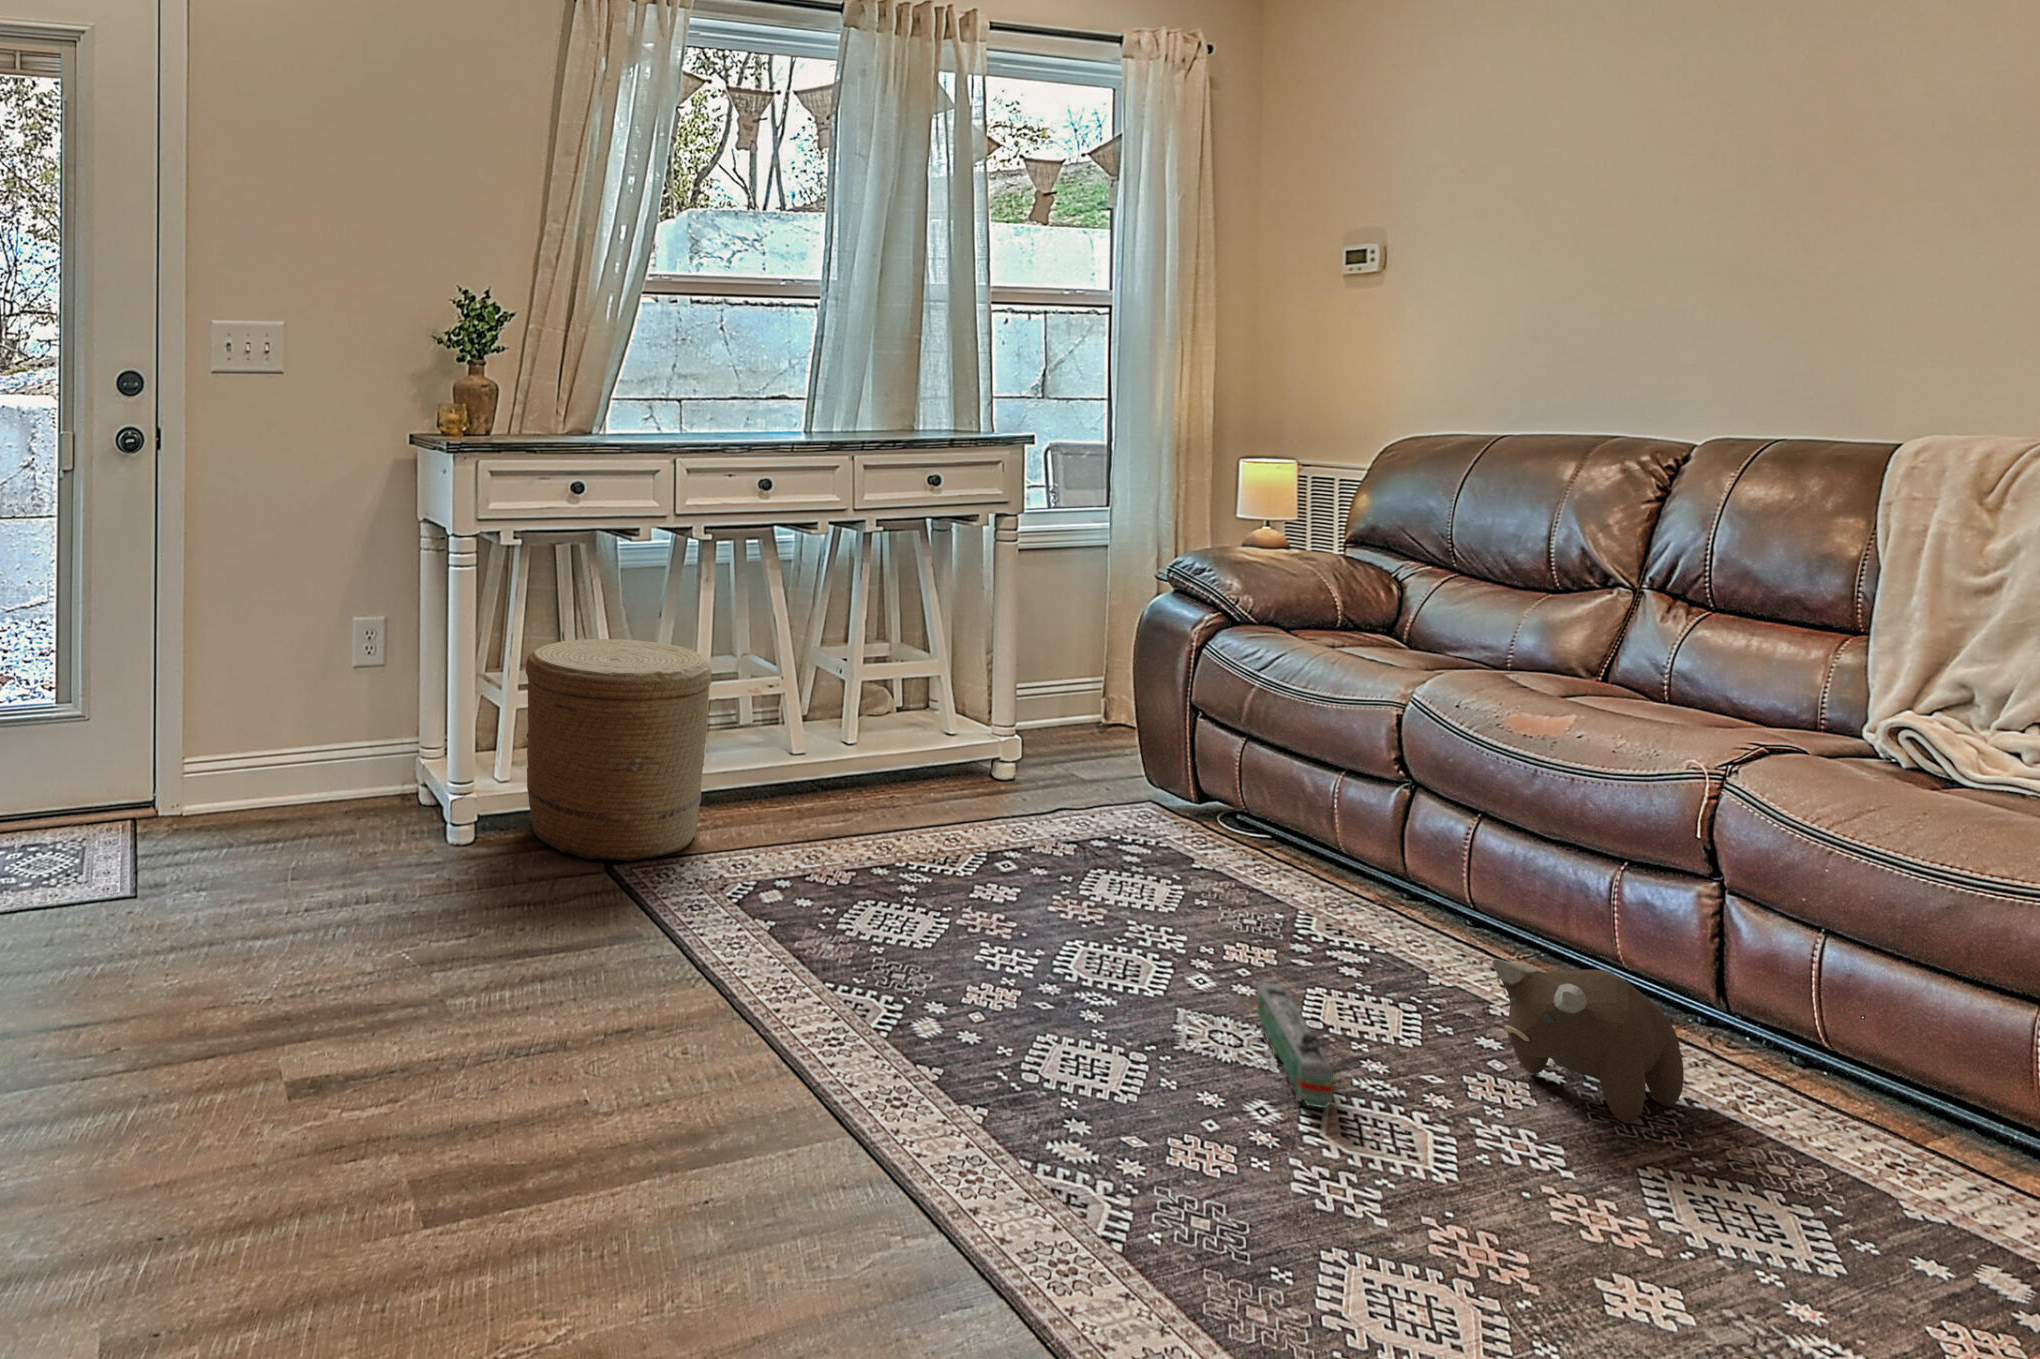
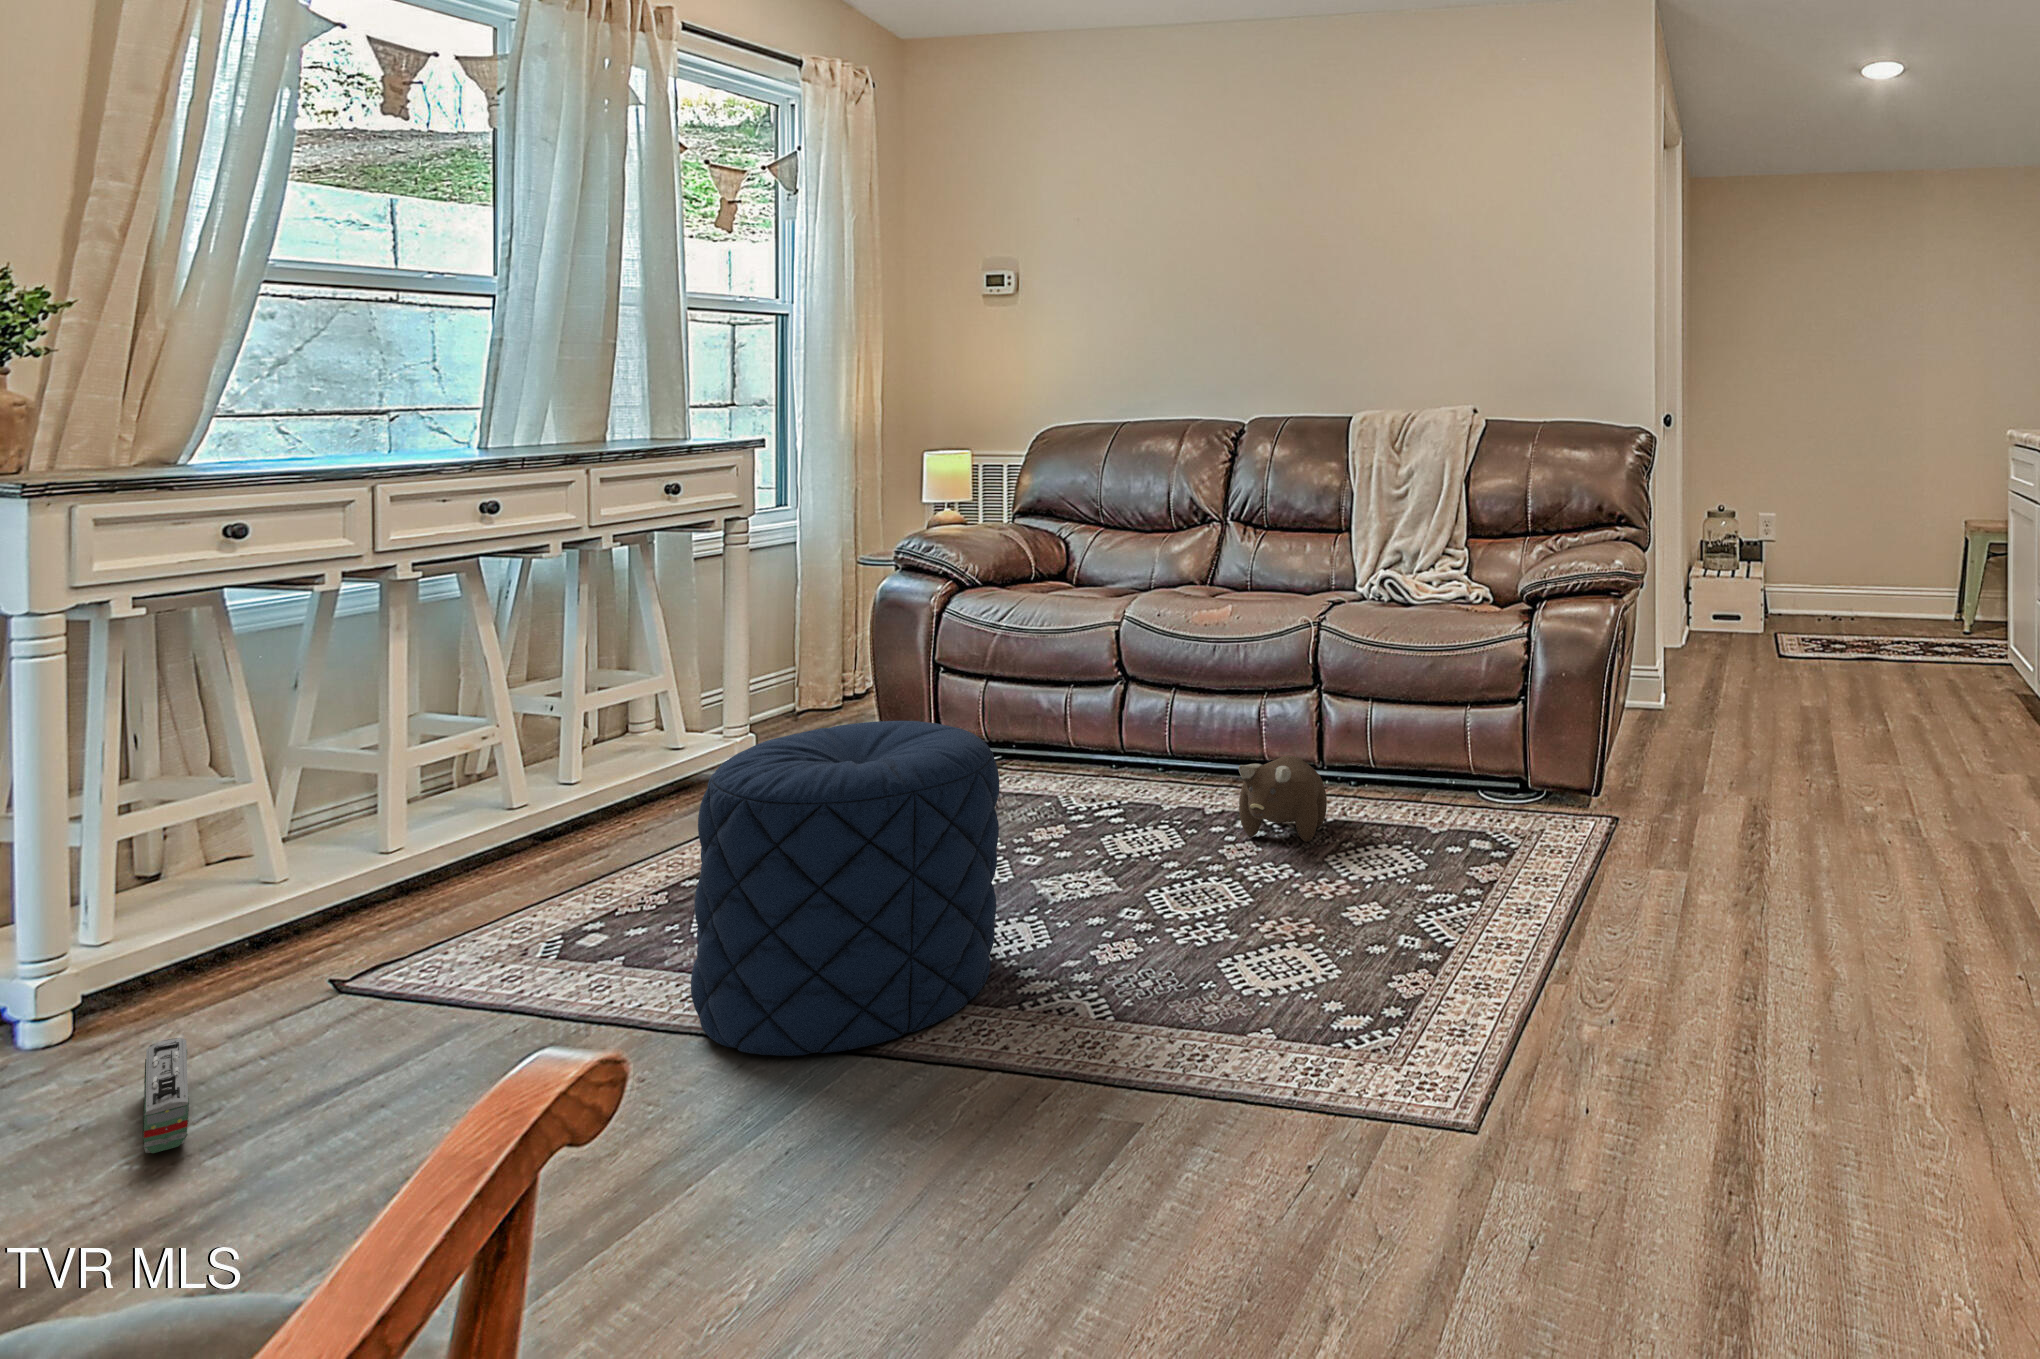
woven basket: present [526,639,712,861] -> none [146,714,461,1001]
pouf: none [744,749,1060,1136] -> present [691,721,1000,1056]
toy train: present [1256,982,1333,1108] -> present [142,1038,189,1153]

